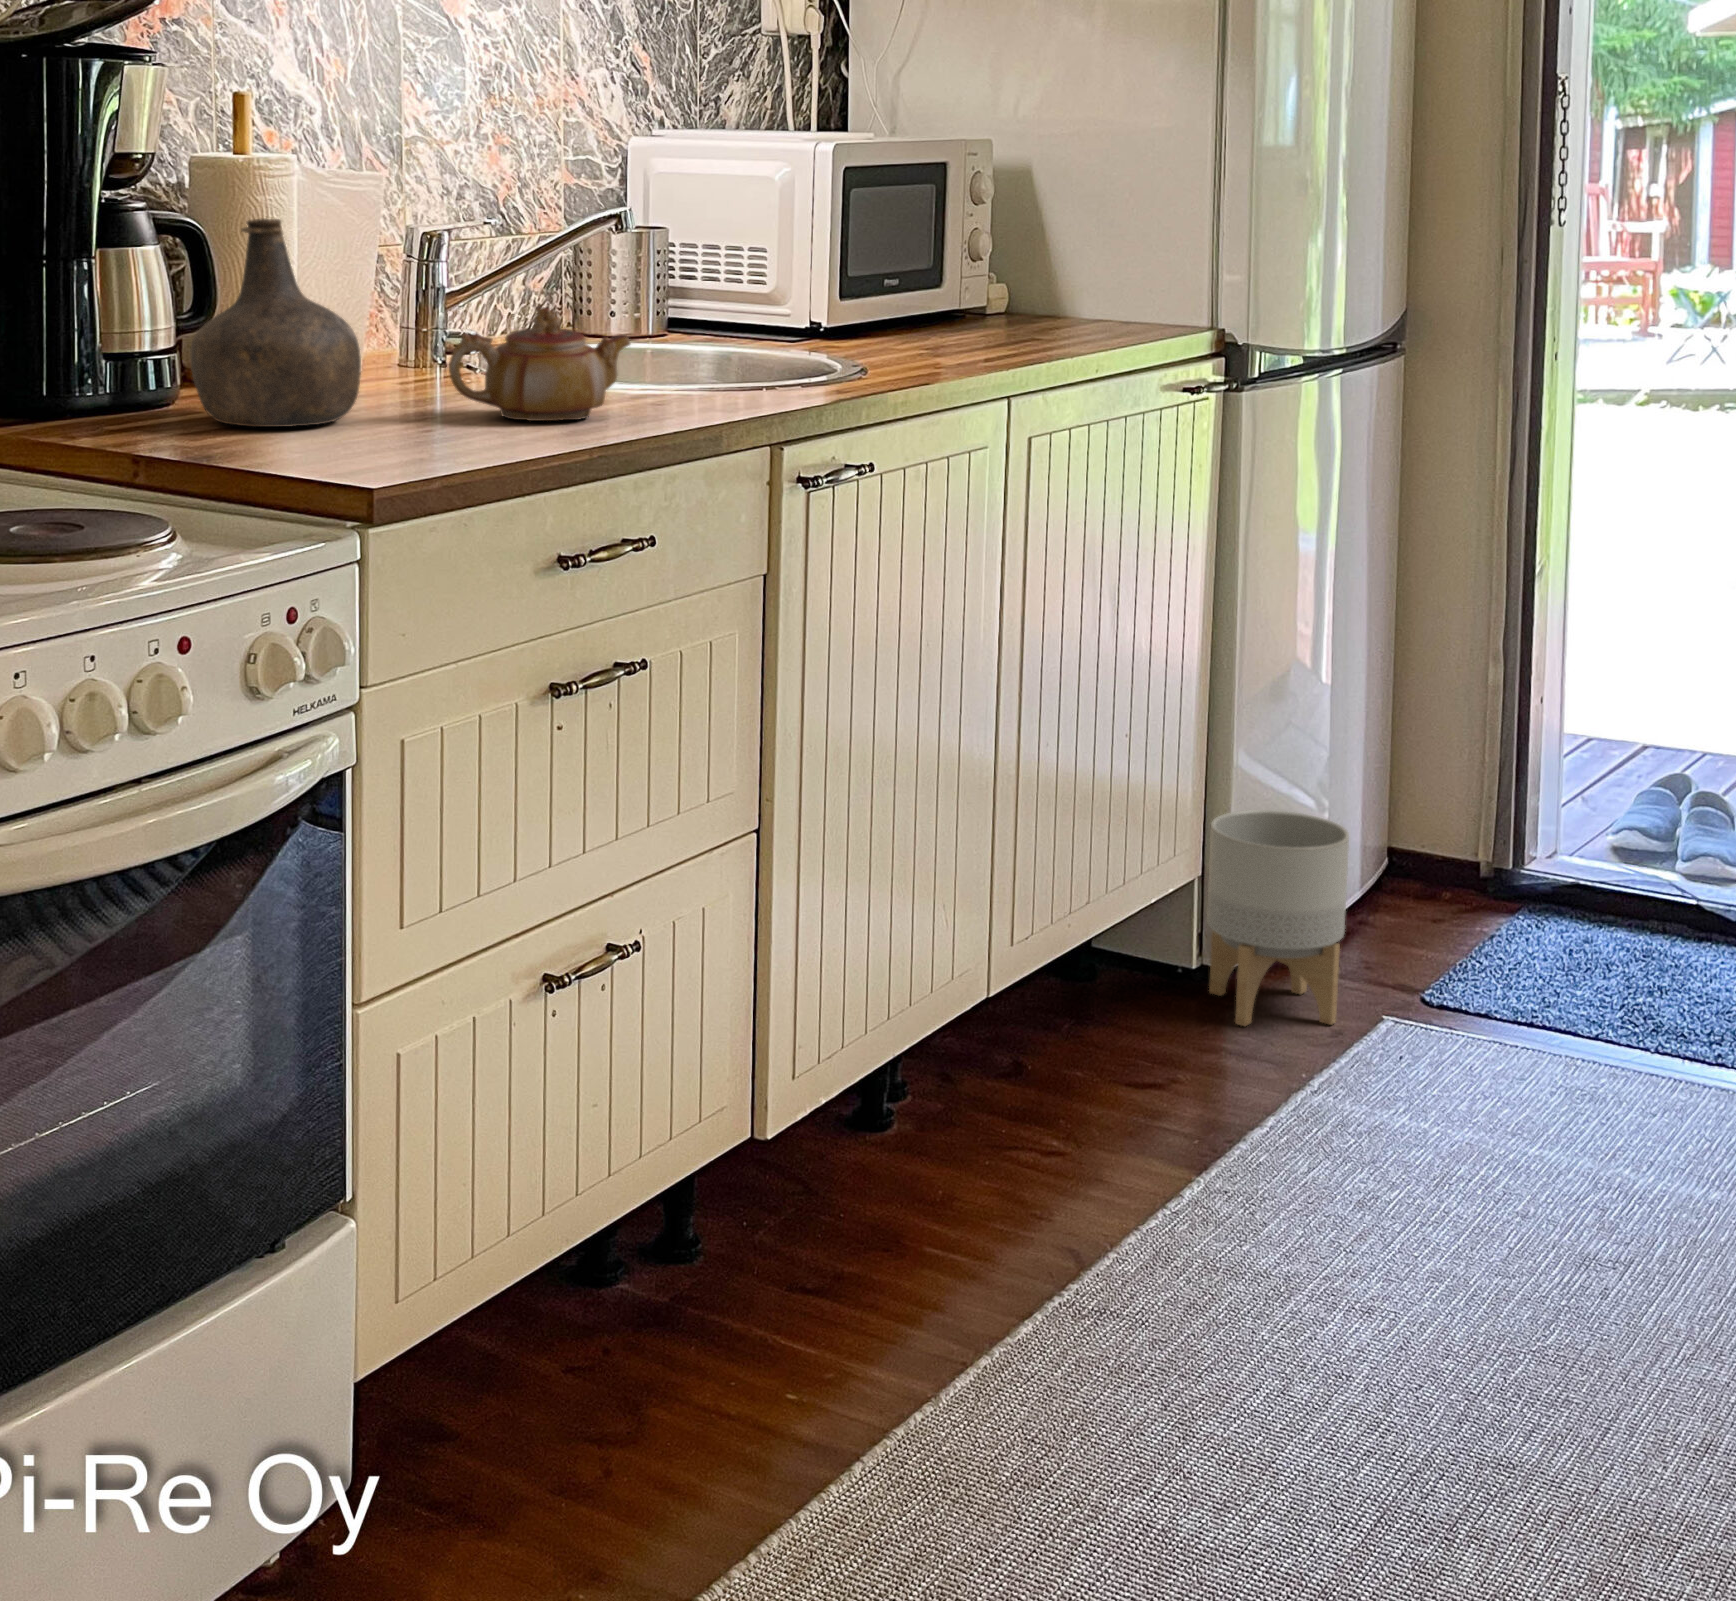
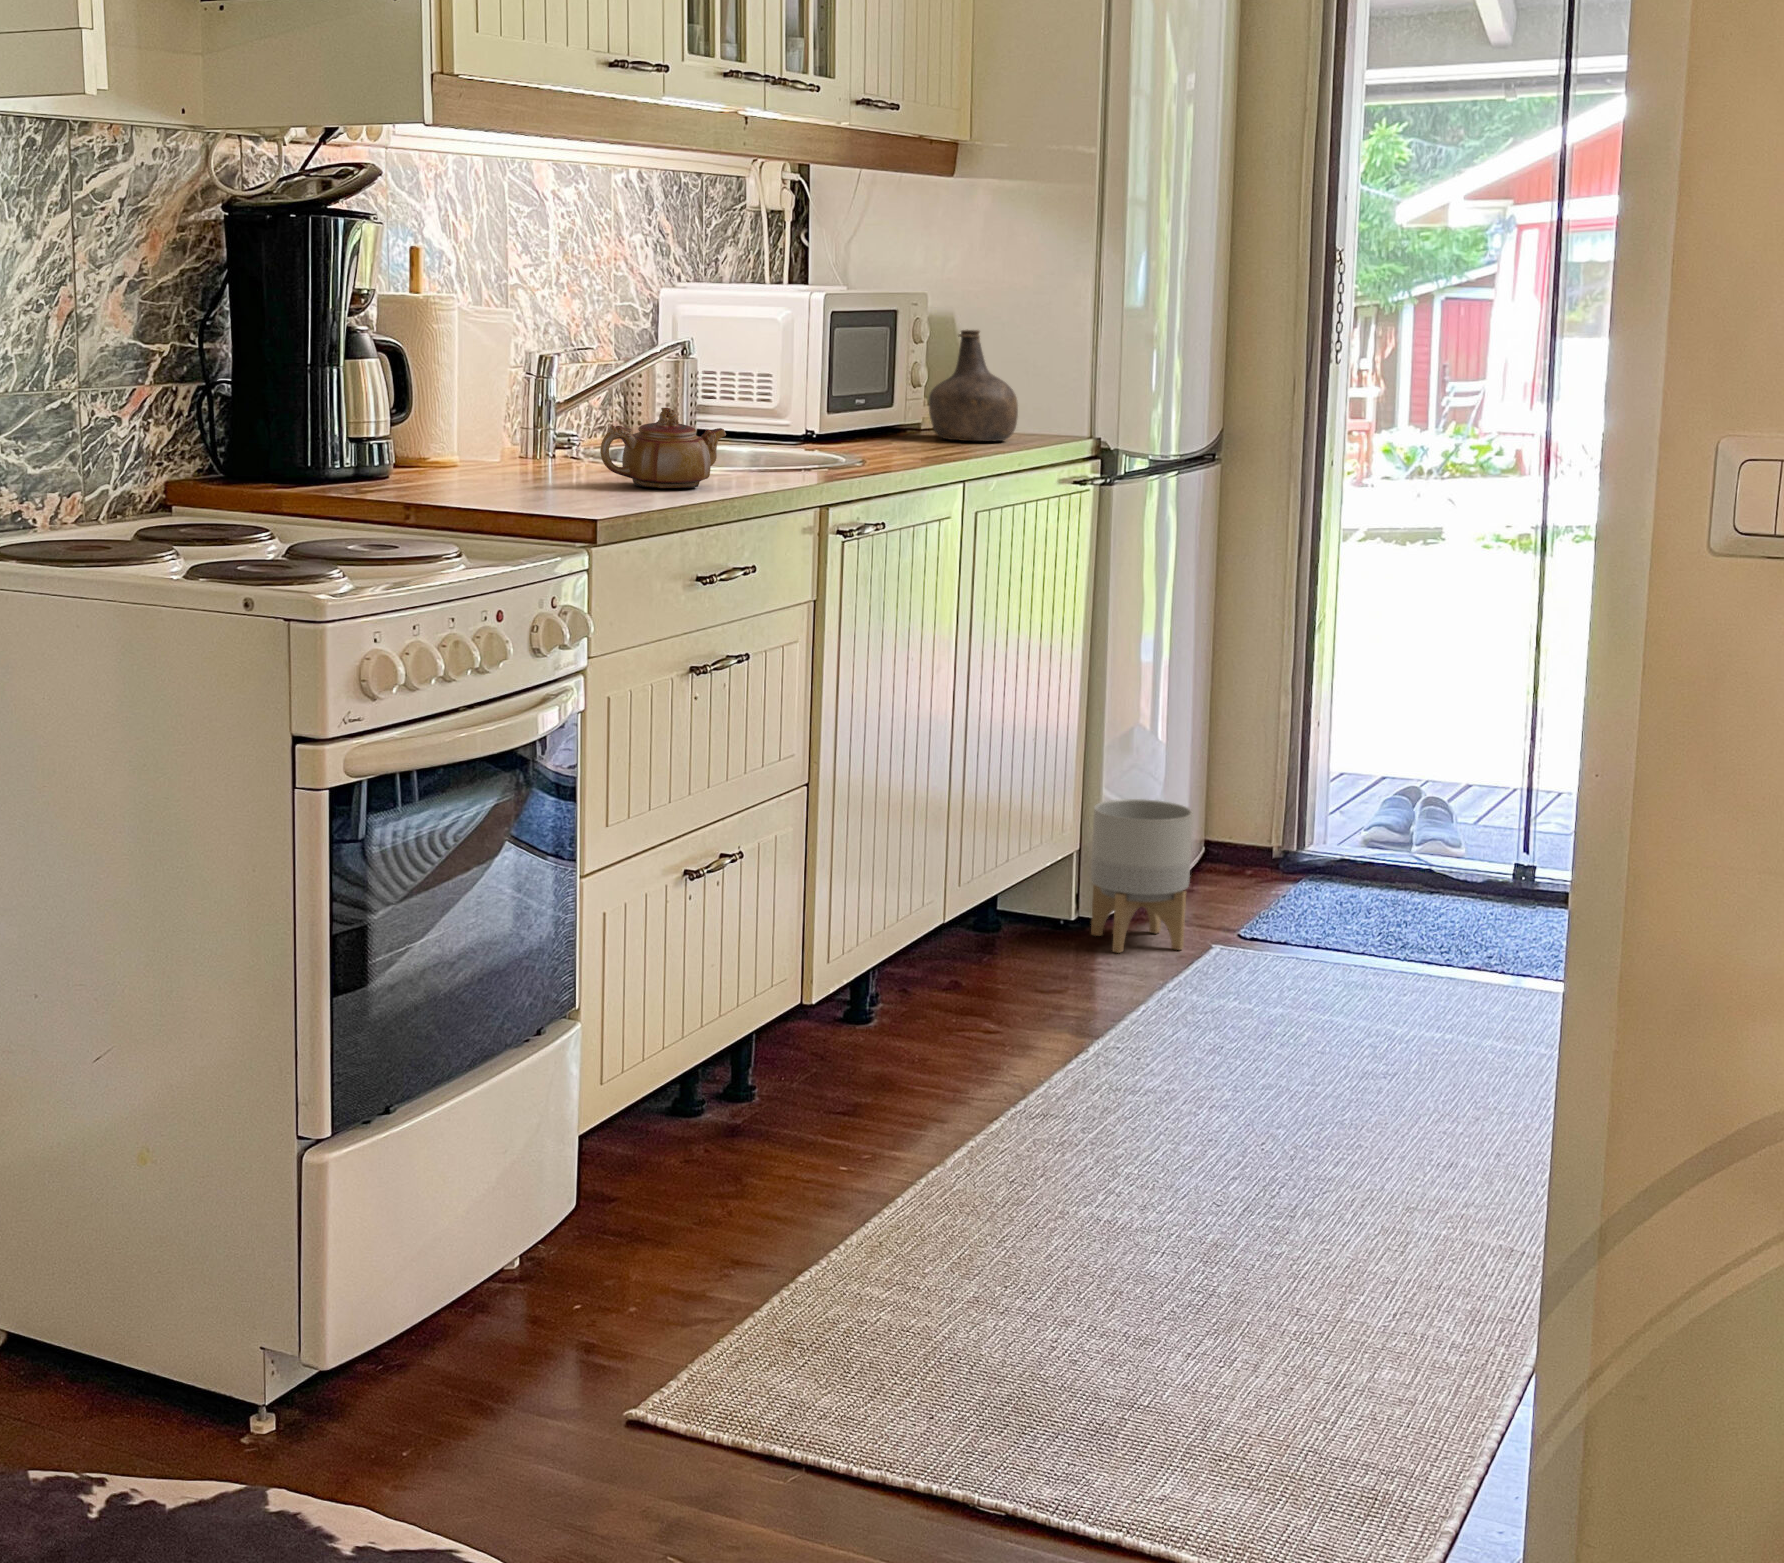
bottle: present [190,218,361,427] -> present [929,330,1018,441]

